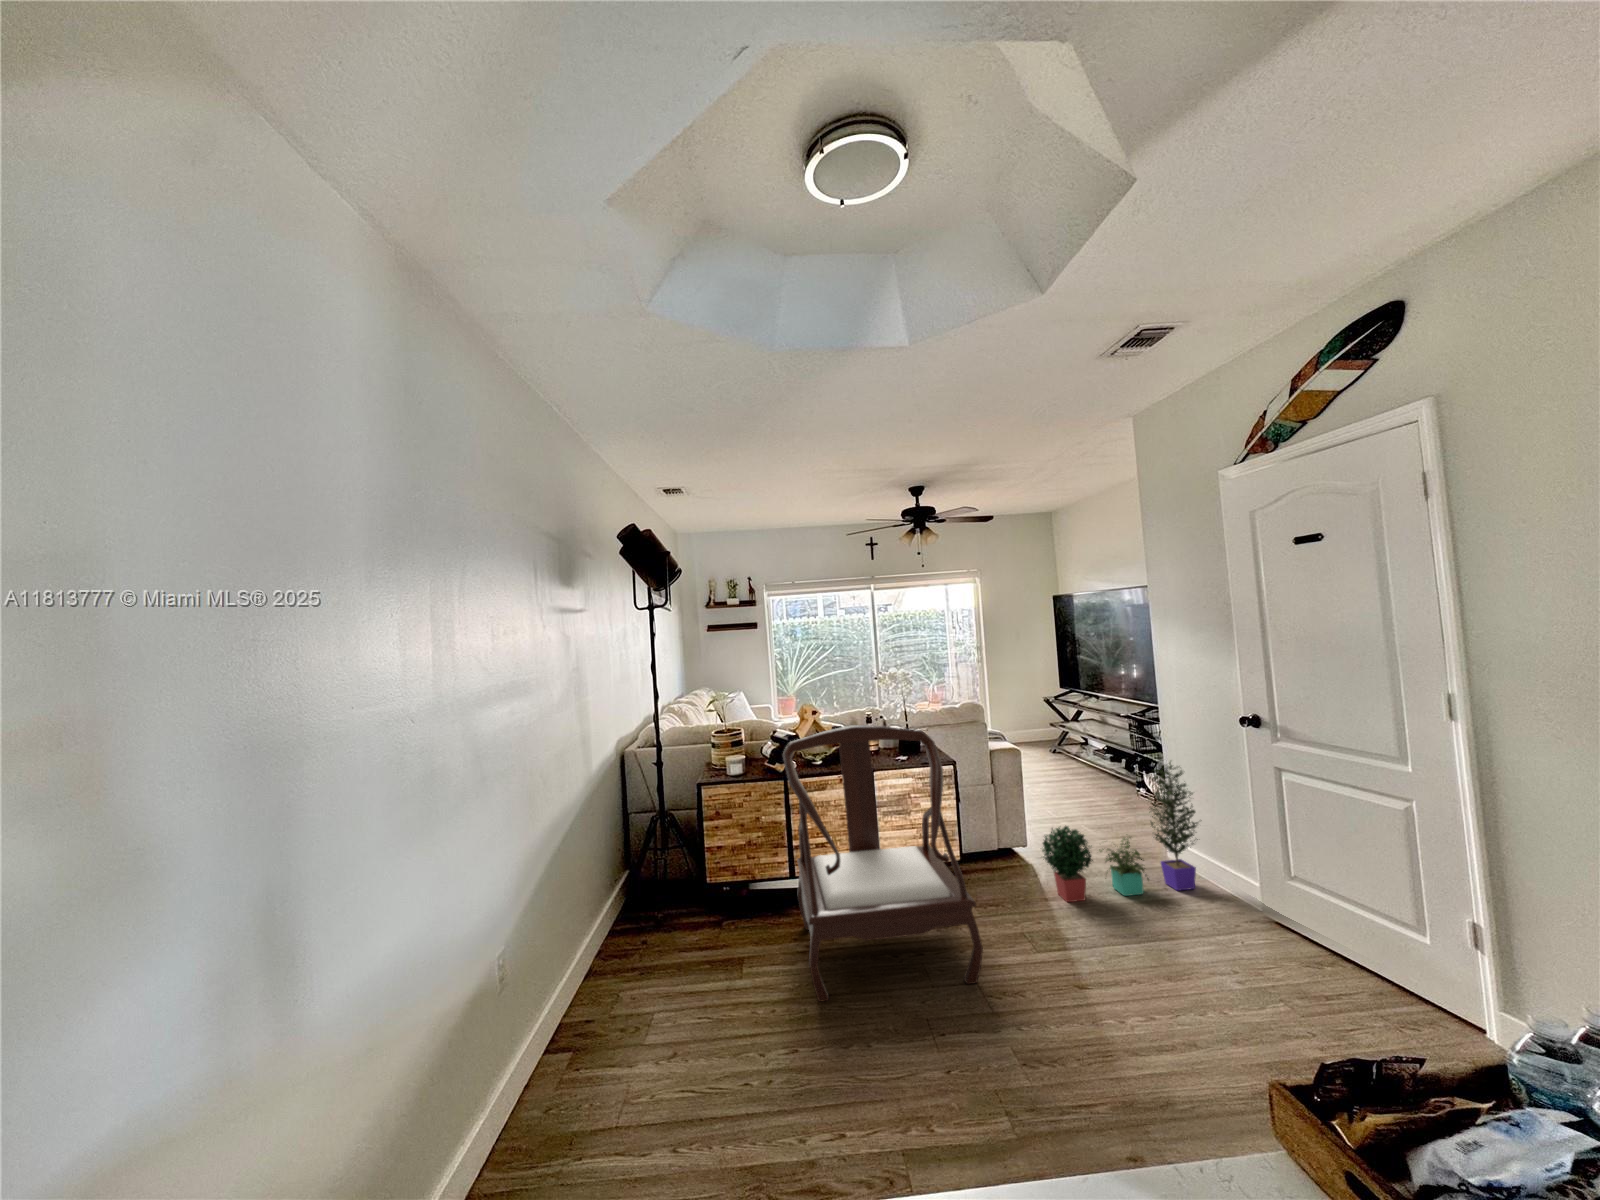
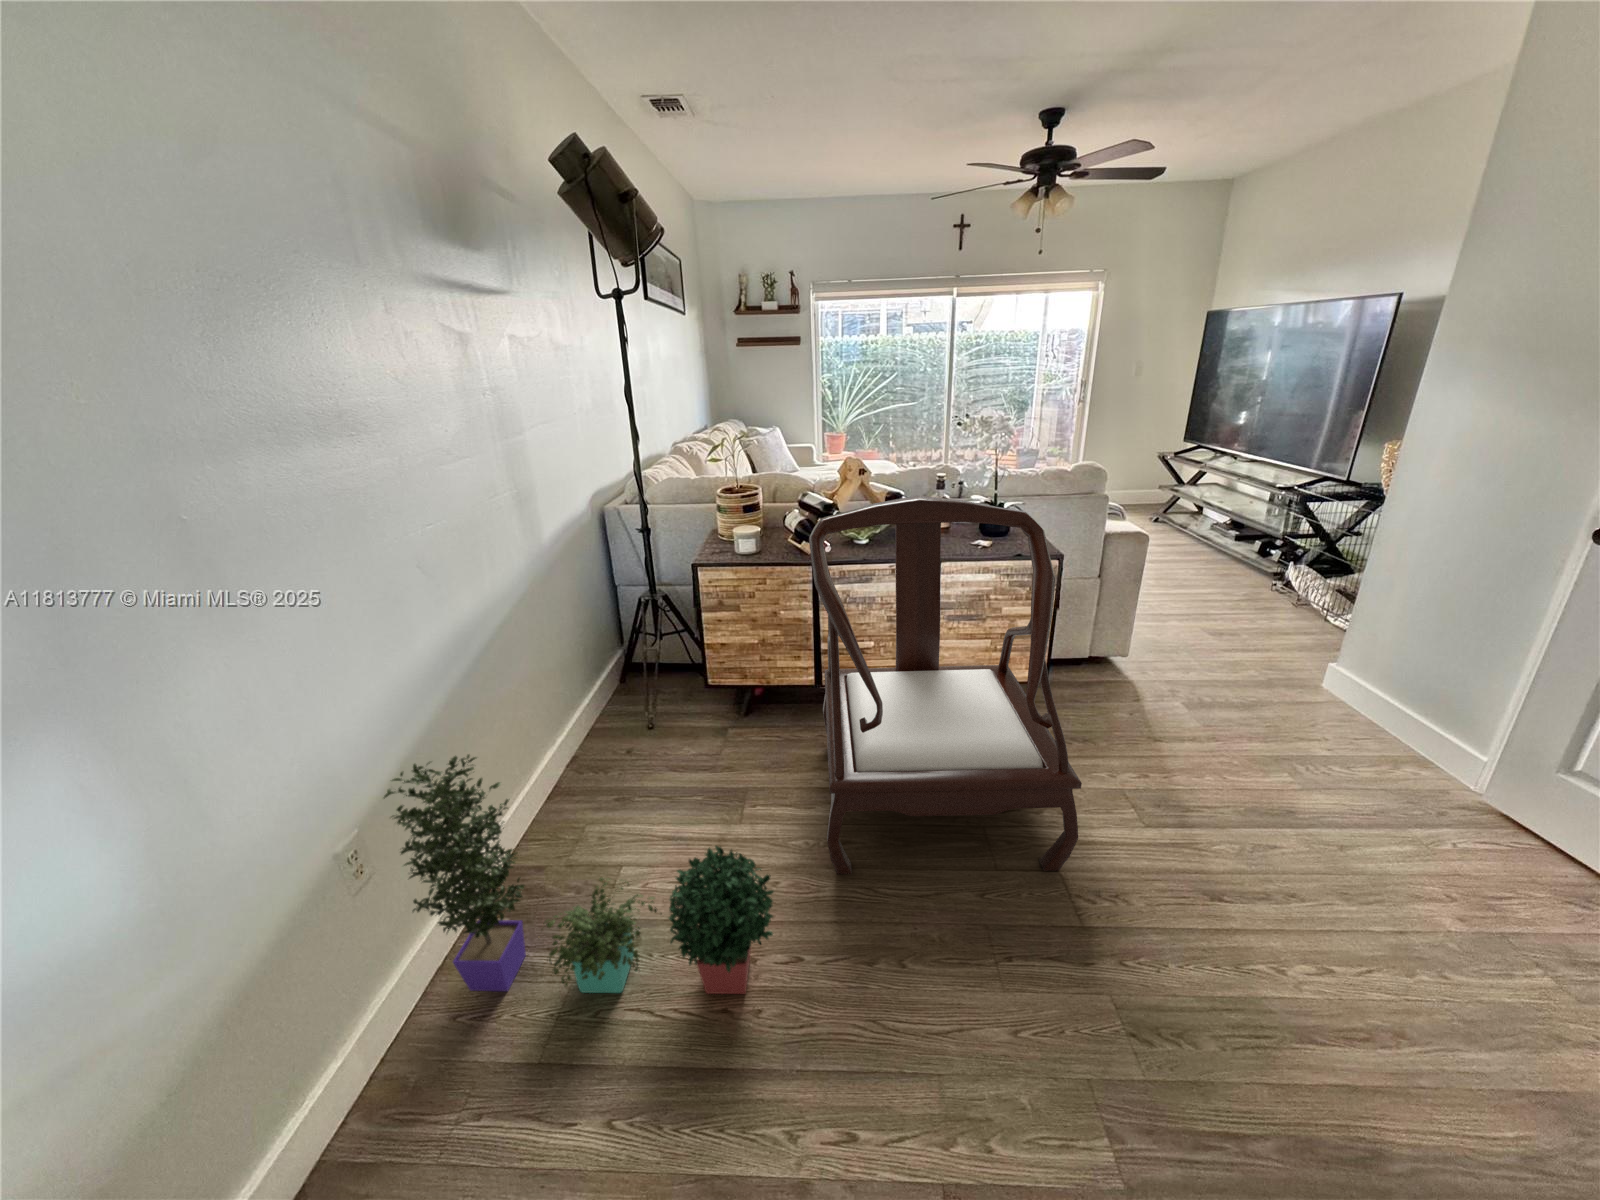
potted plant: present [1042,761,1198,902] -> present [384,754,774,994]

